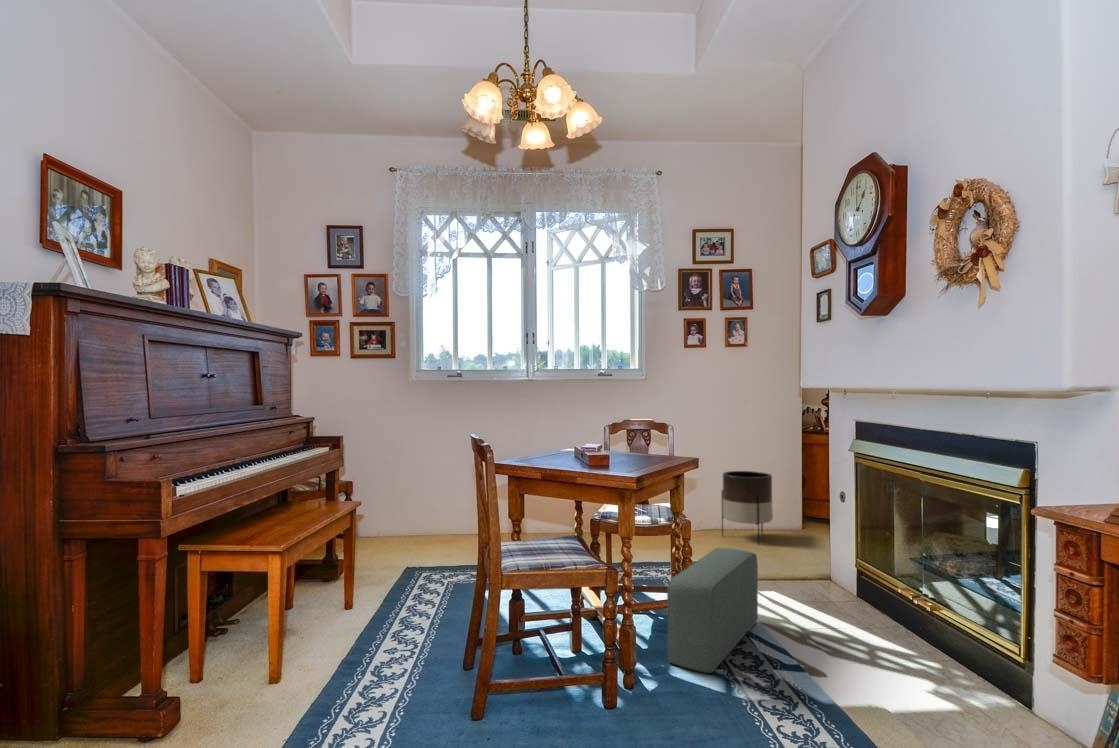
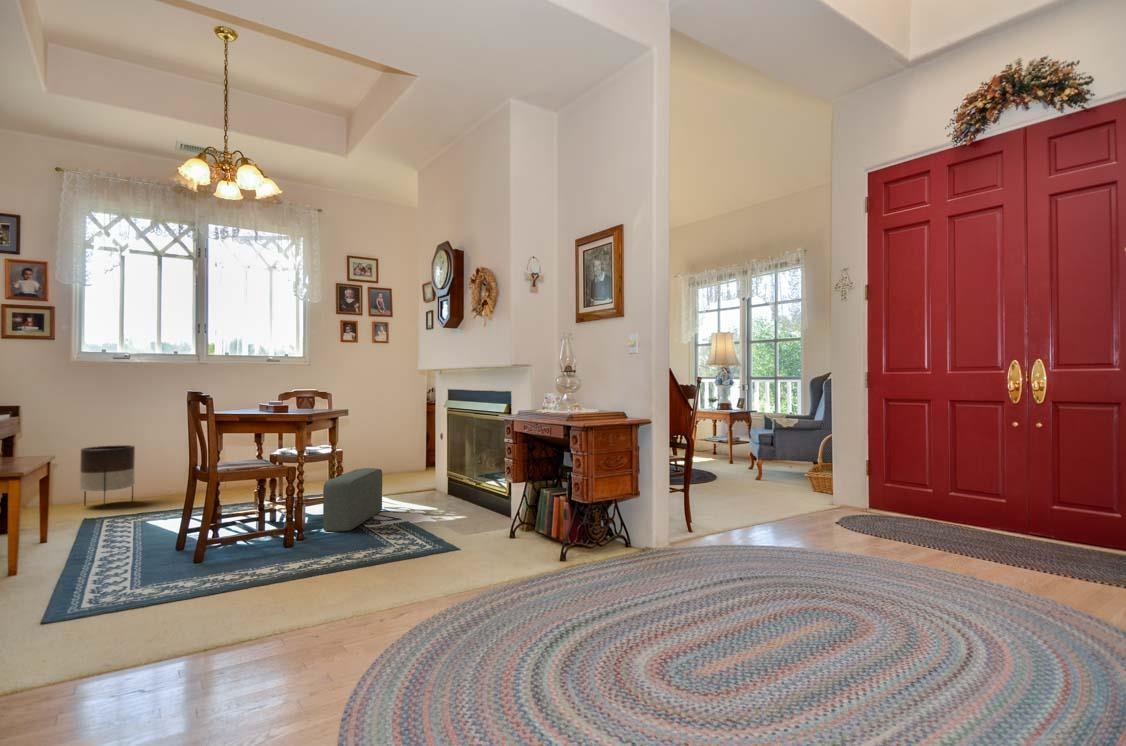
planter: present [721,471,773,544] -> present [80,445,135,509]

